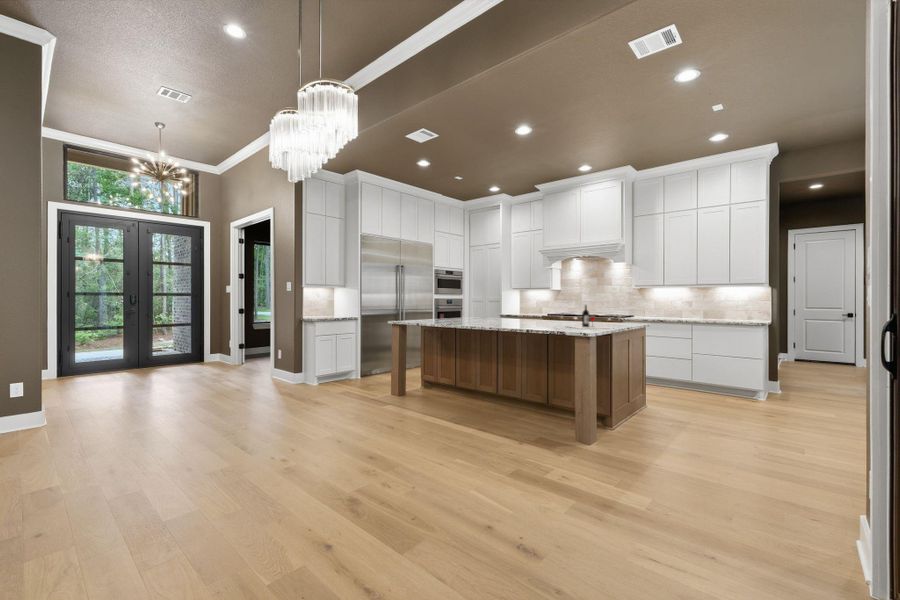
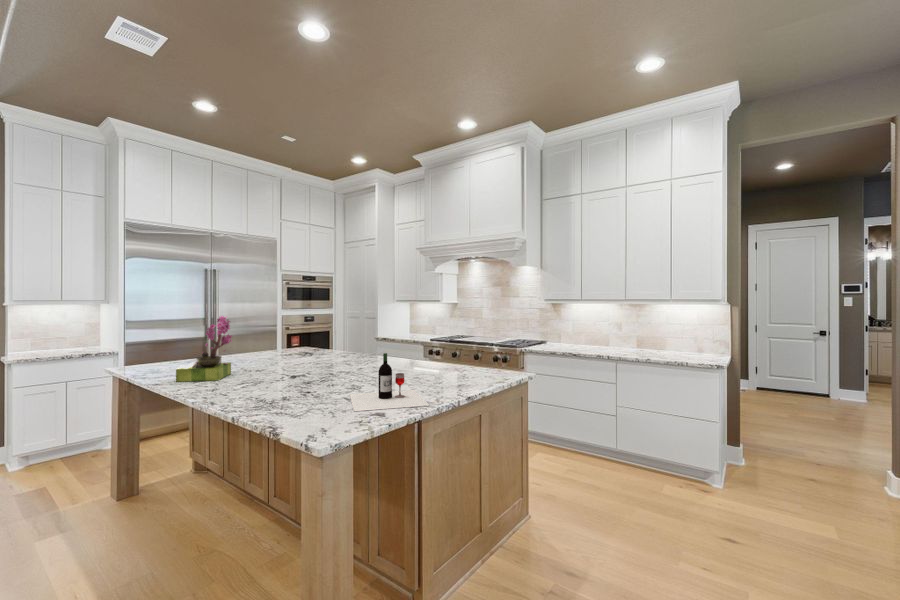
flower arrangement: none [452,289,477,324] -> present [176,316,232,382]

